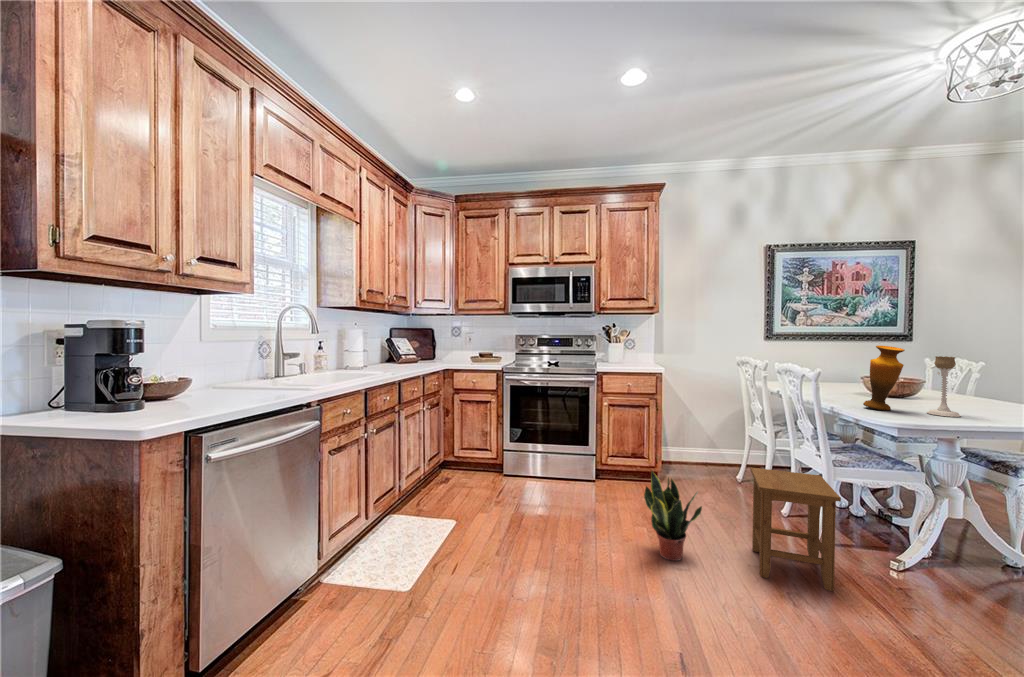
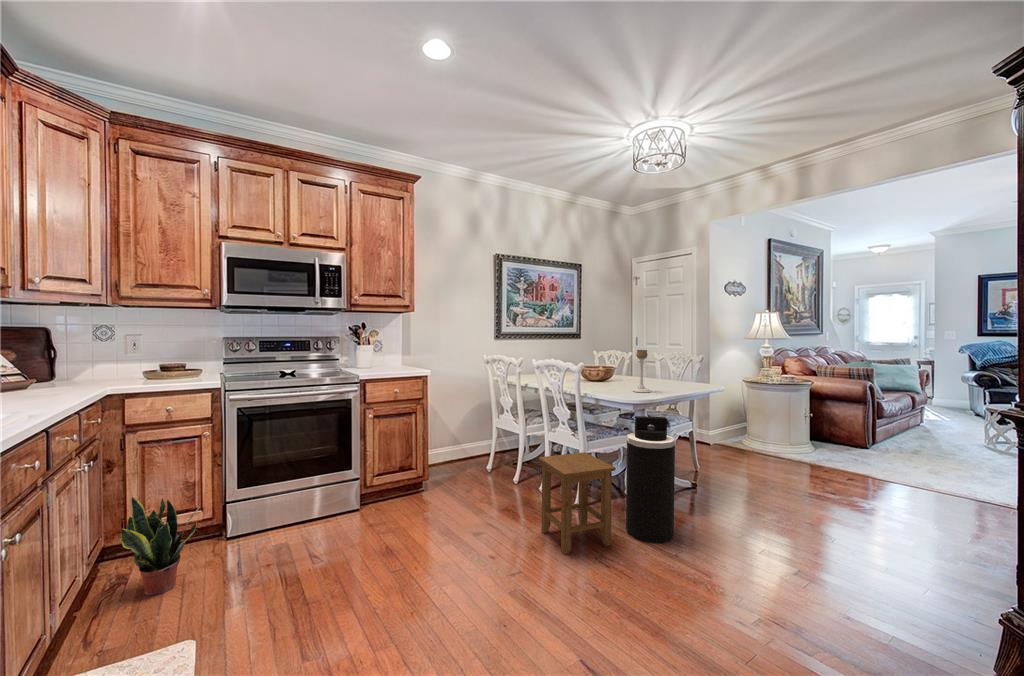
vase: present [863,346,905,411] -> none [598,343,624,393]
trash can: none [873,442,961,622] -> present [626,416,675,543]
potted plant: present [644,471,702,561] -> present [120,497,200,595]

